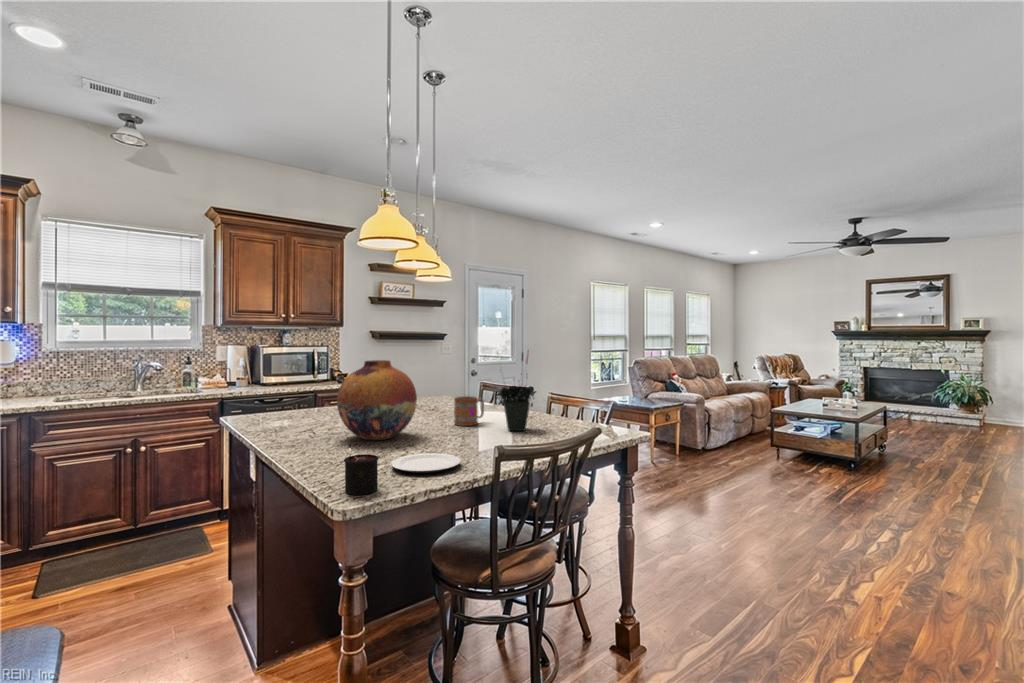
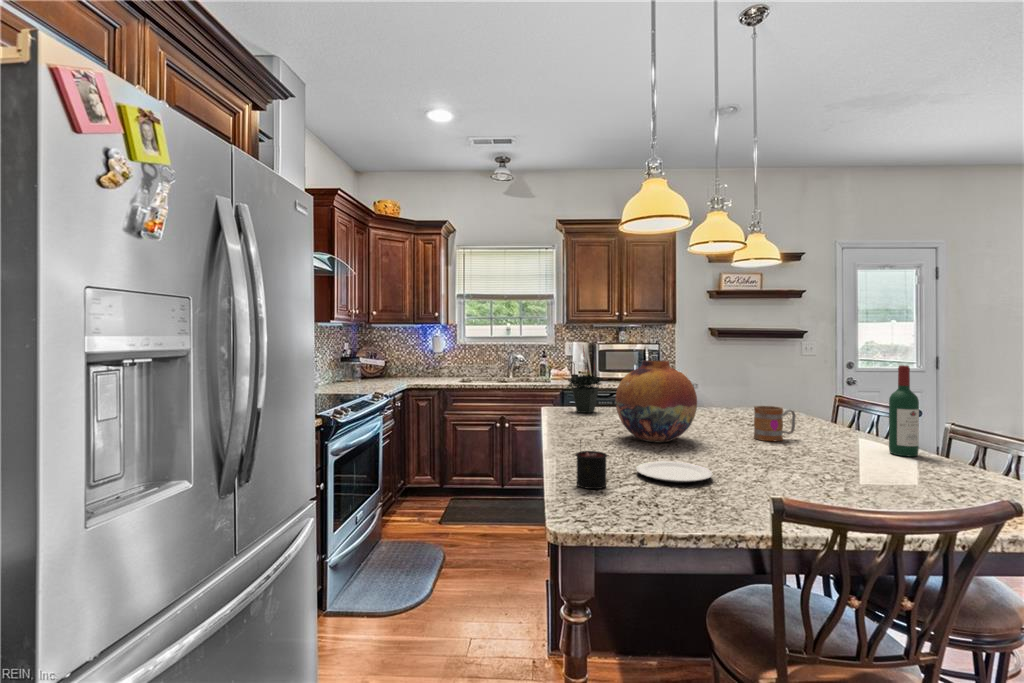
potted plant: present [495,351,536,431] -> present [566,348,603,413]
wine bottle: none [547,358,565,424] -> present [889,365,919,457]

